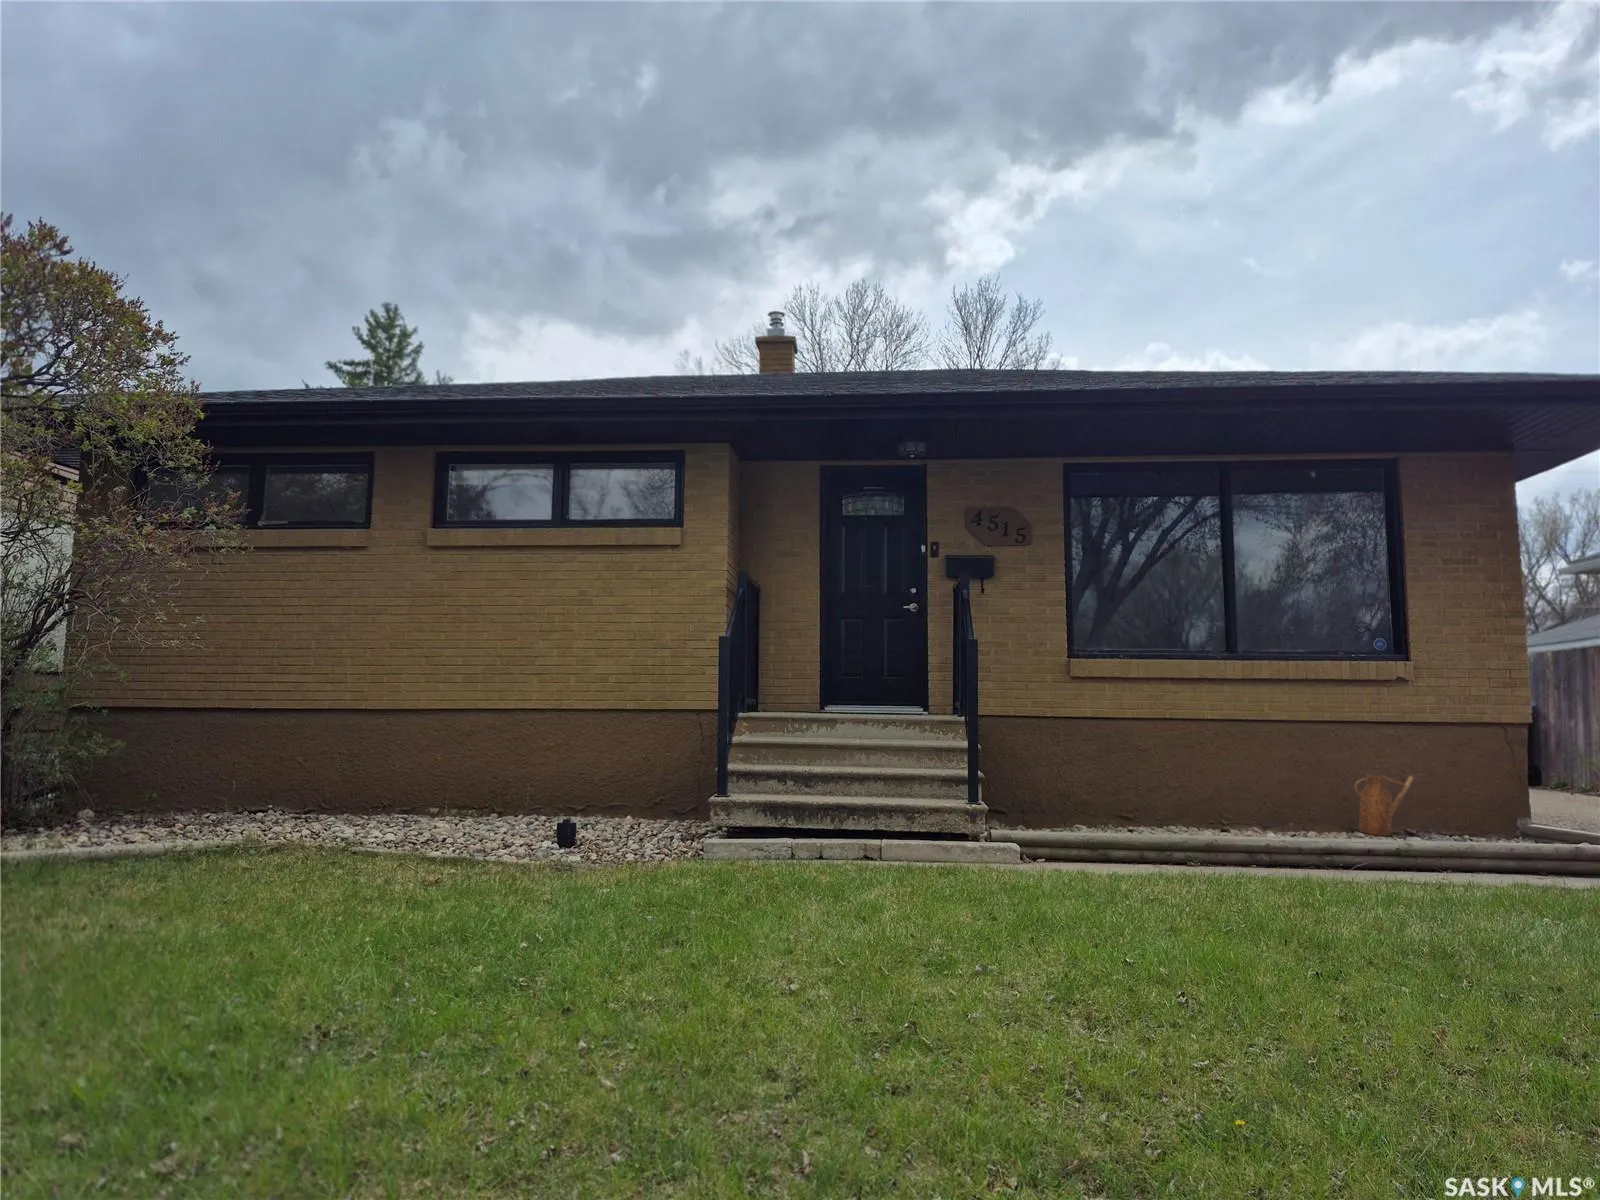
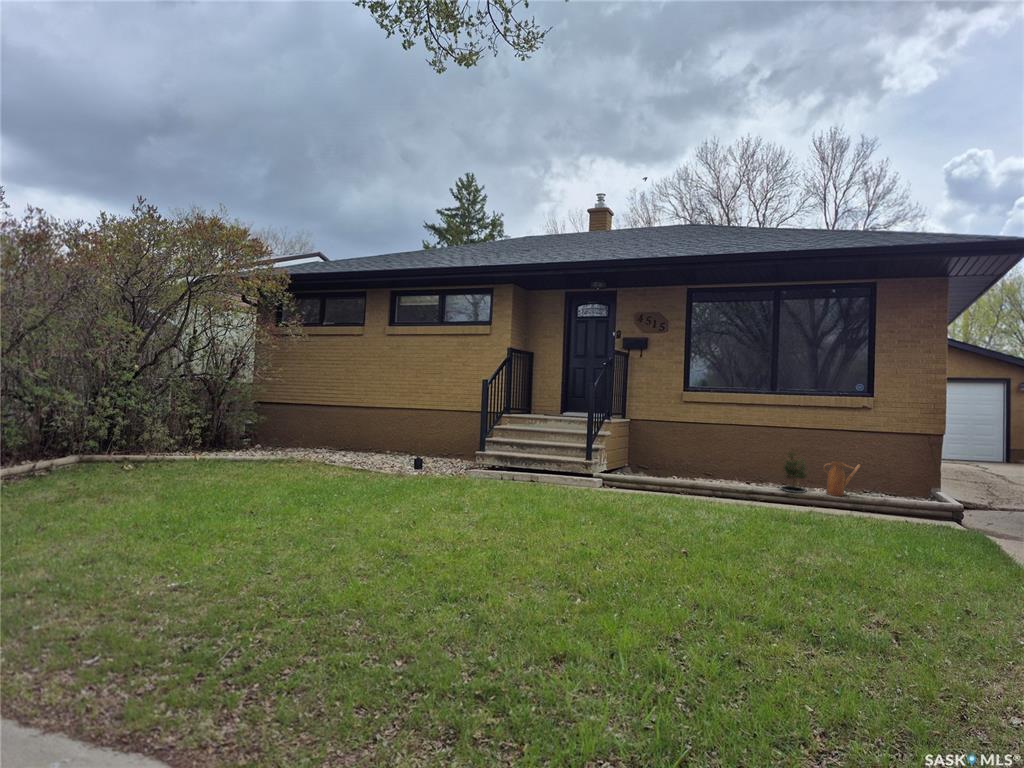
potted tree: none [1285,753,1337,836] -> present [780,453,807,493]

